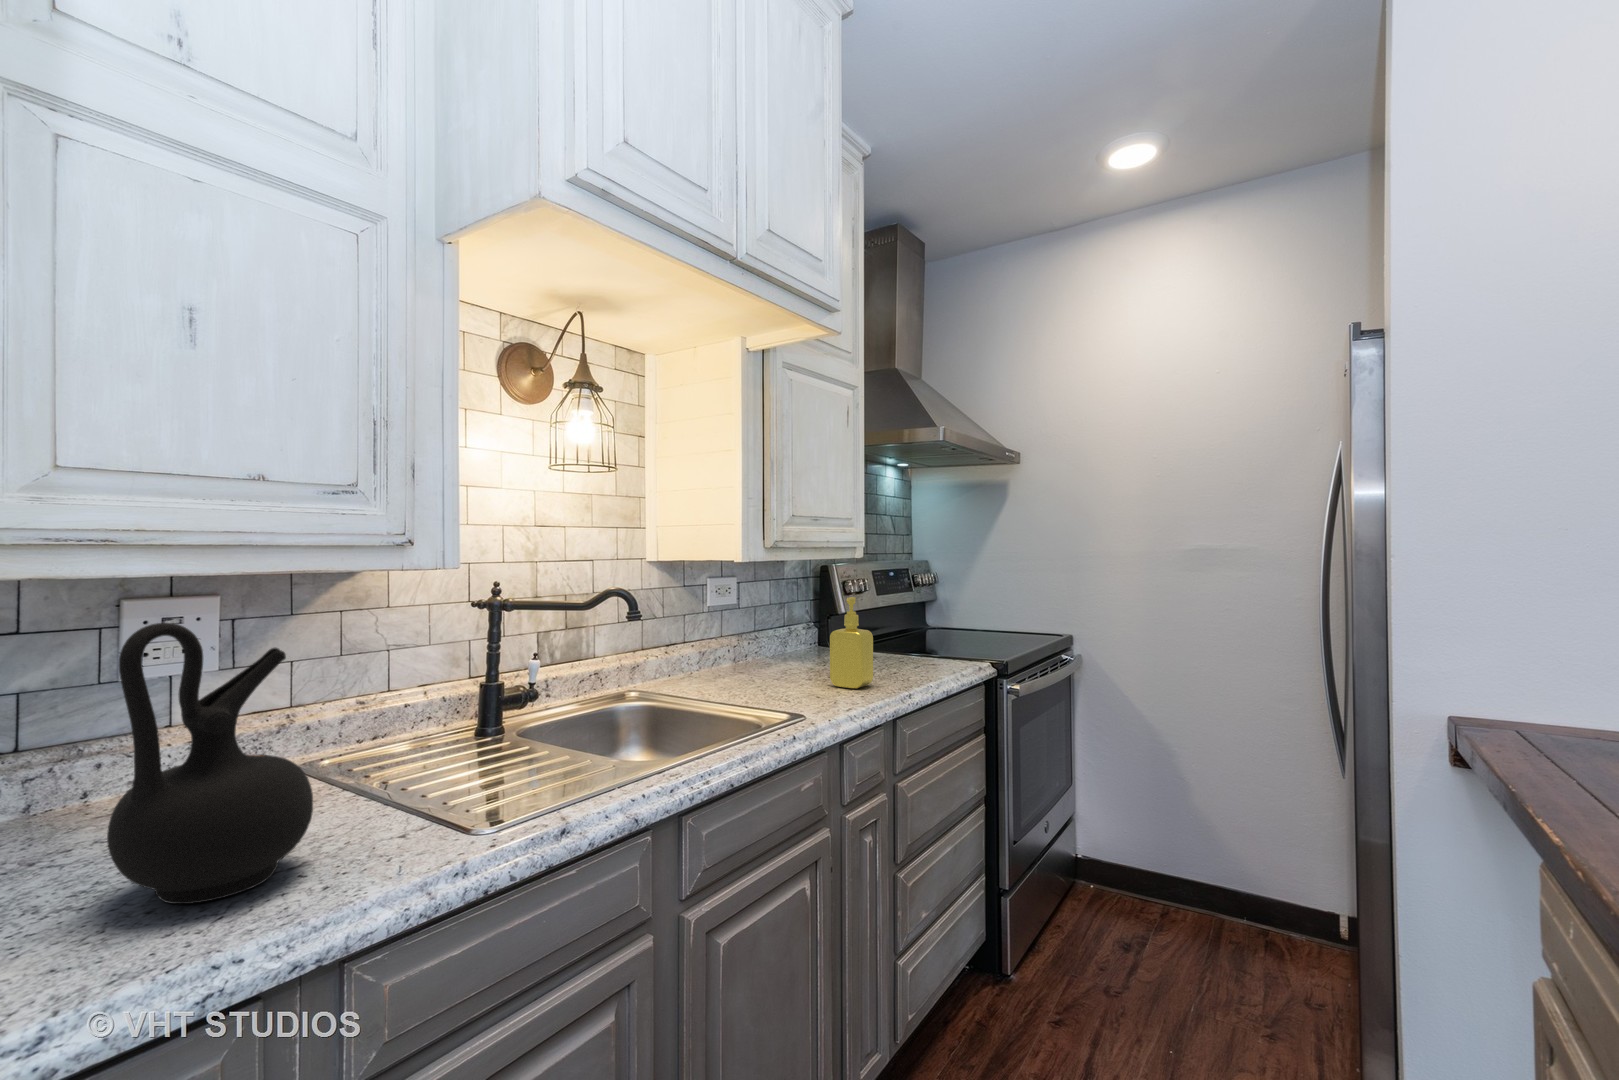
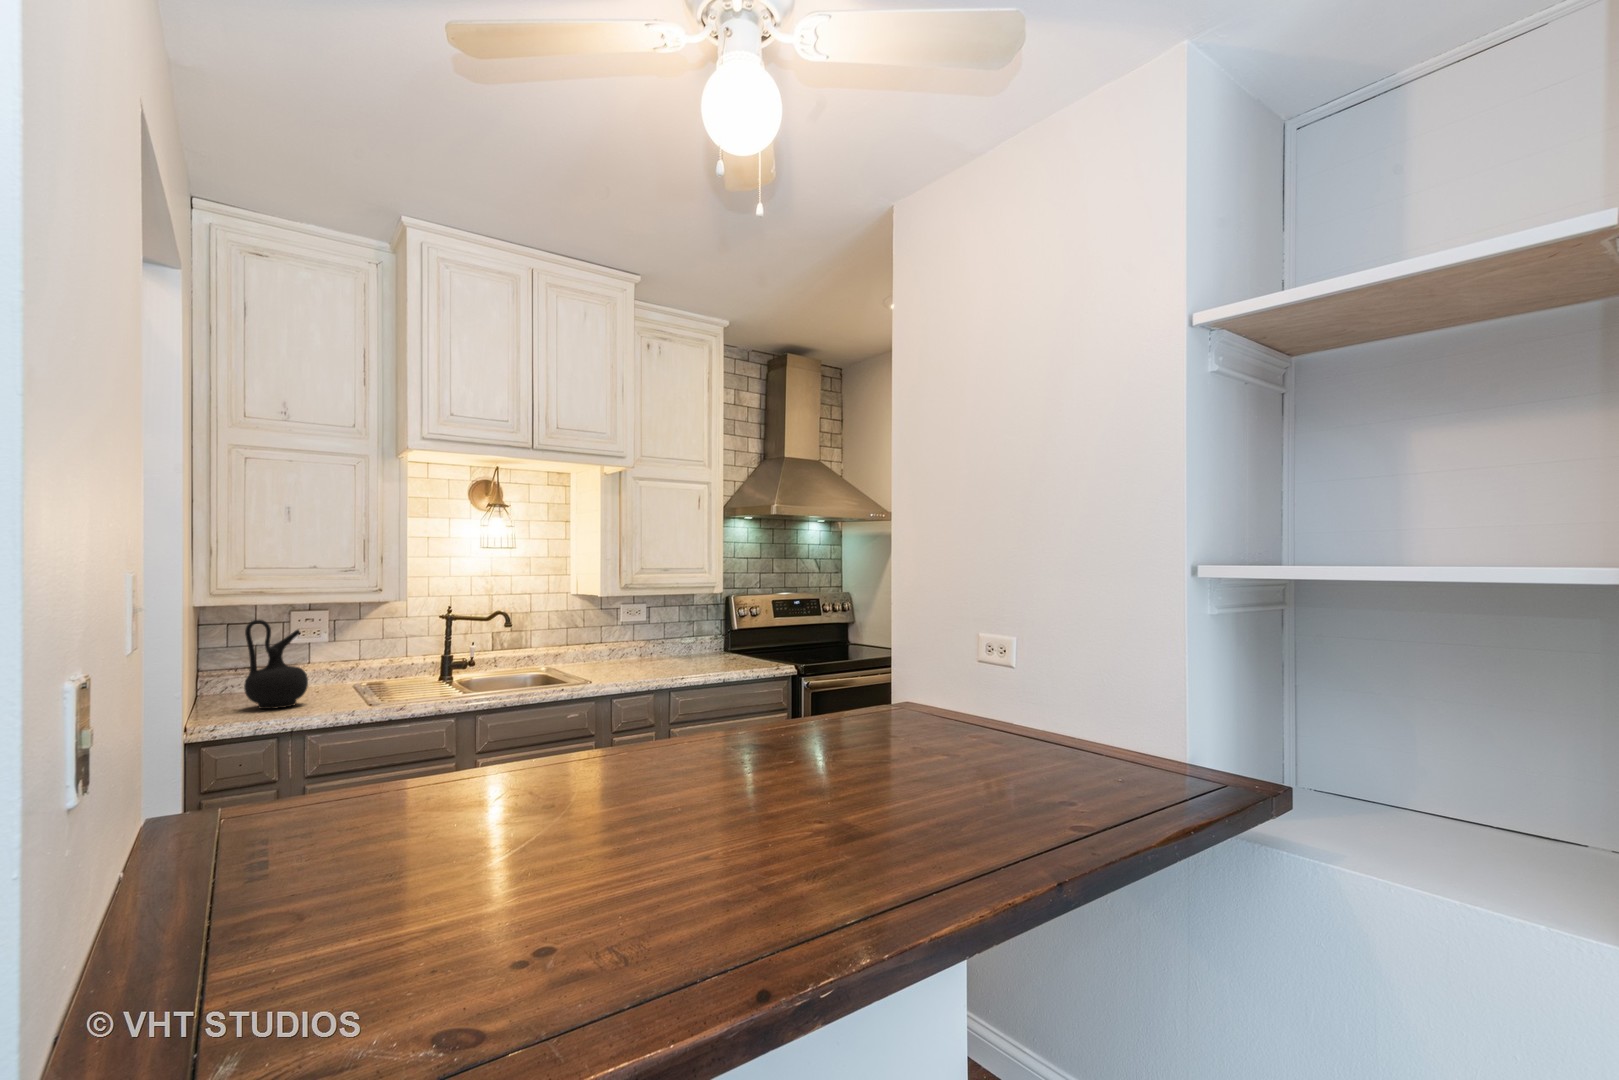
soap dispenser: present [830,597,873,689] -> none [647,617,669,672]

